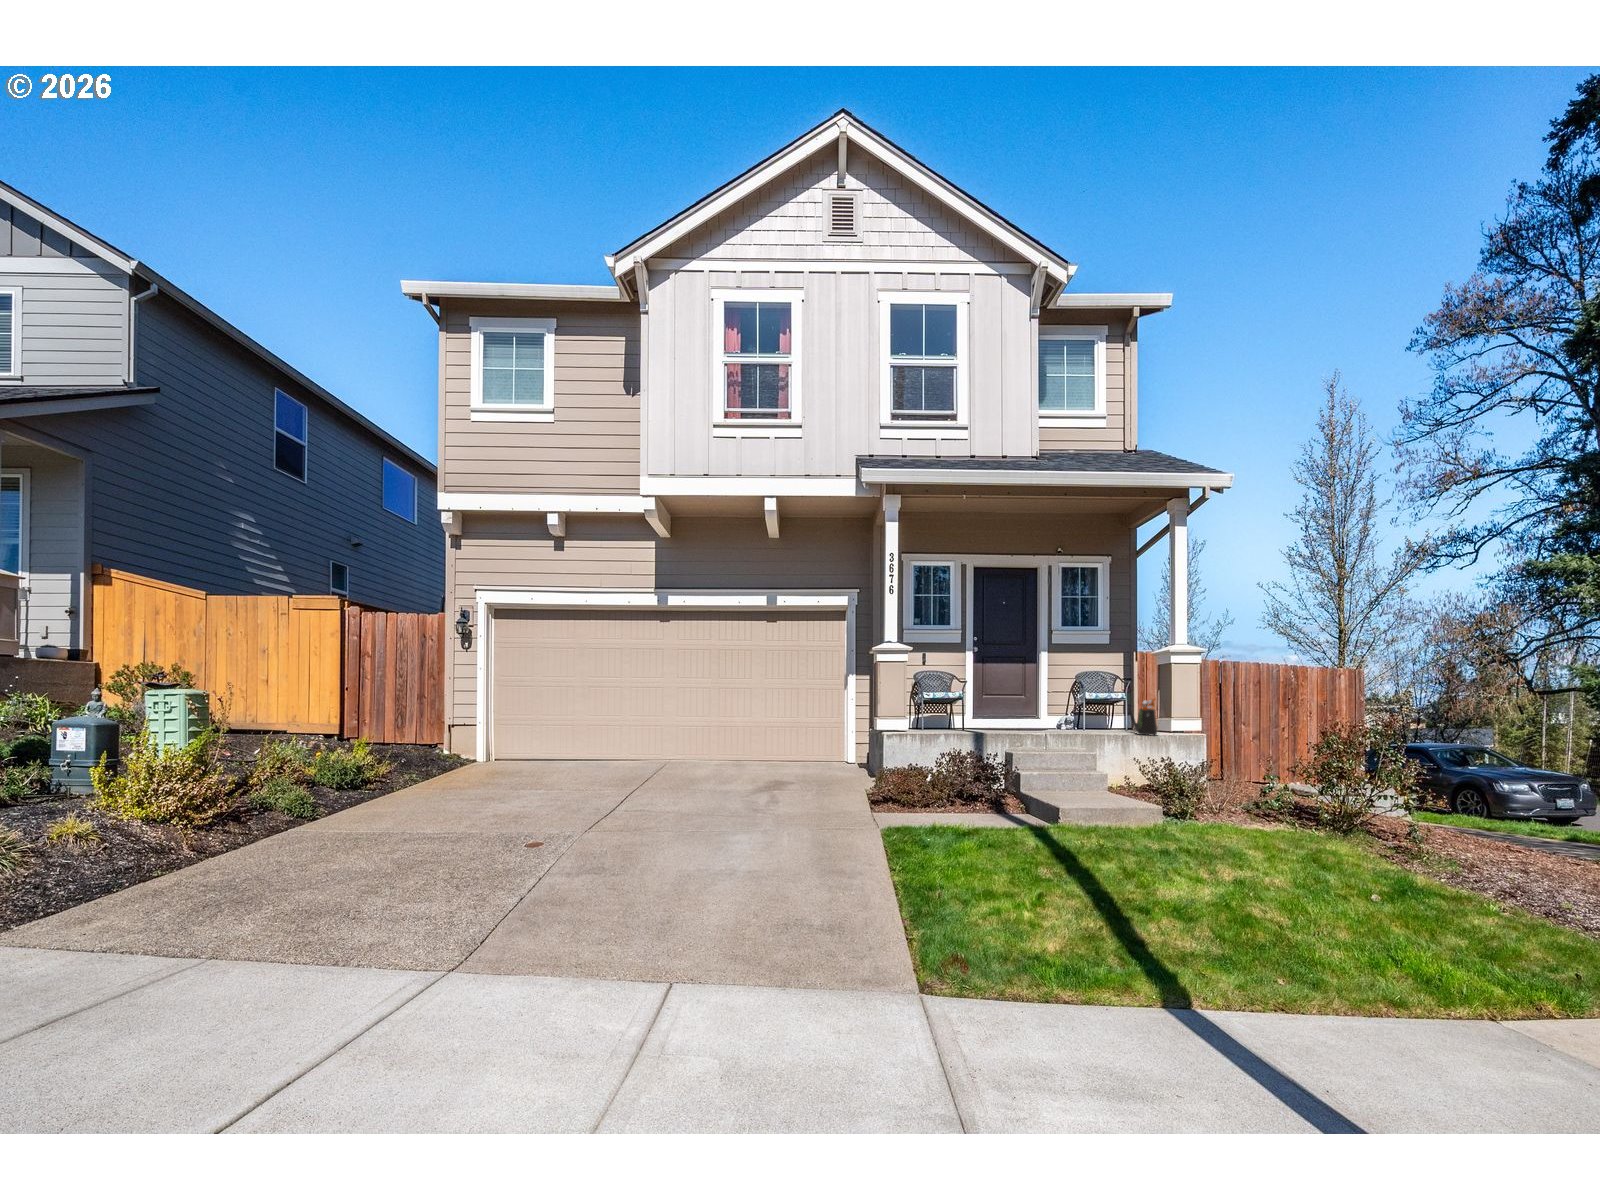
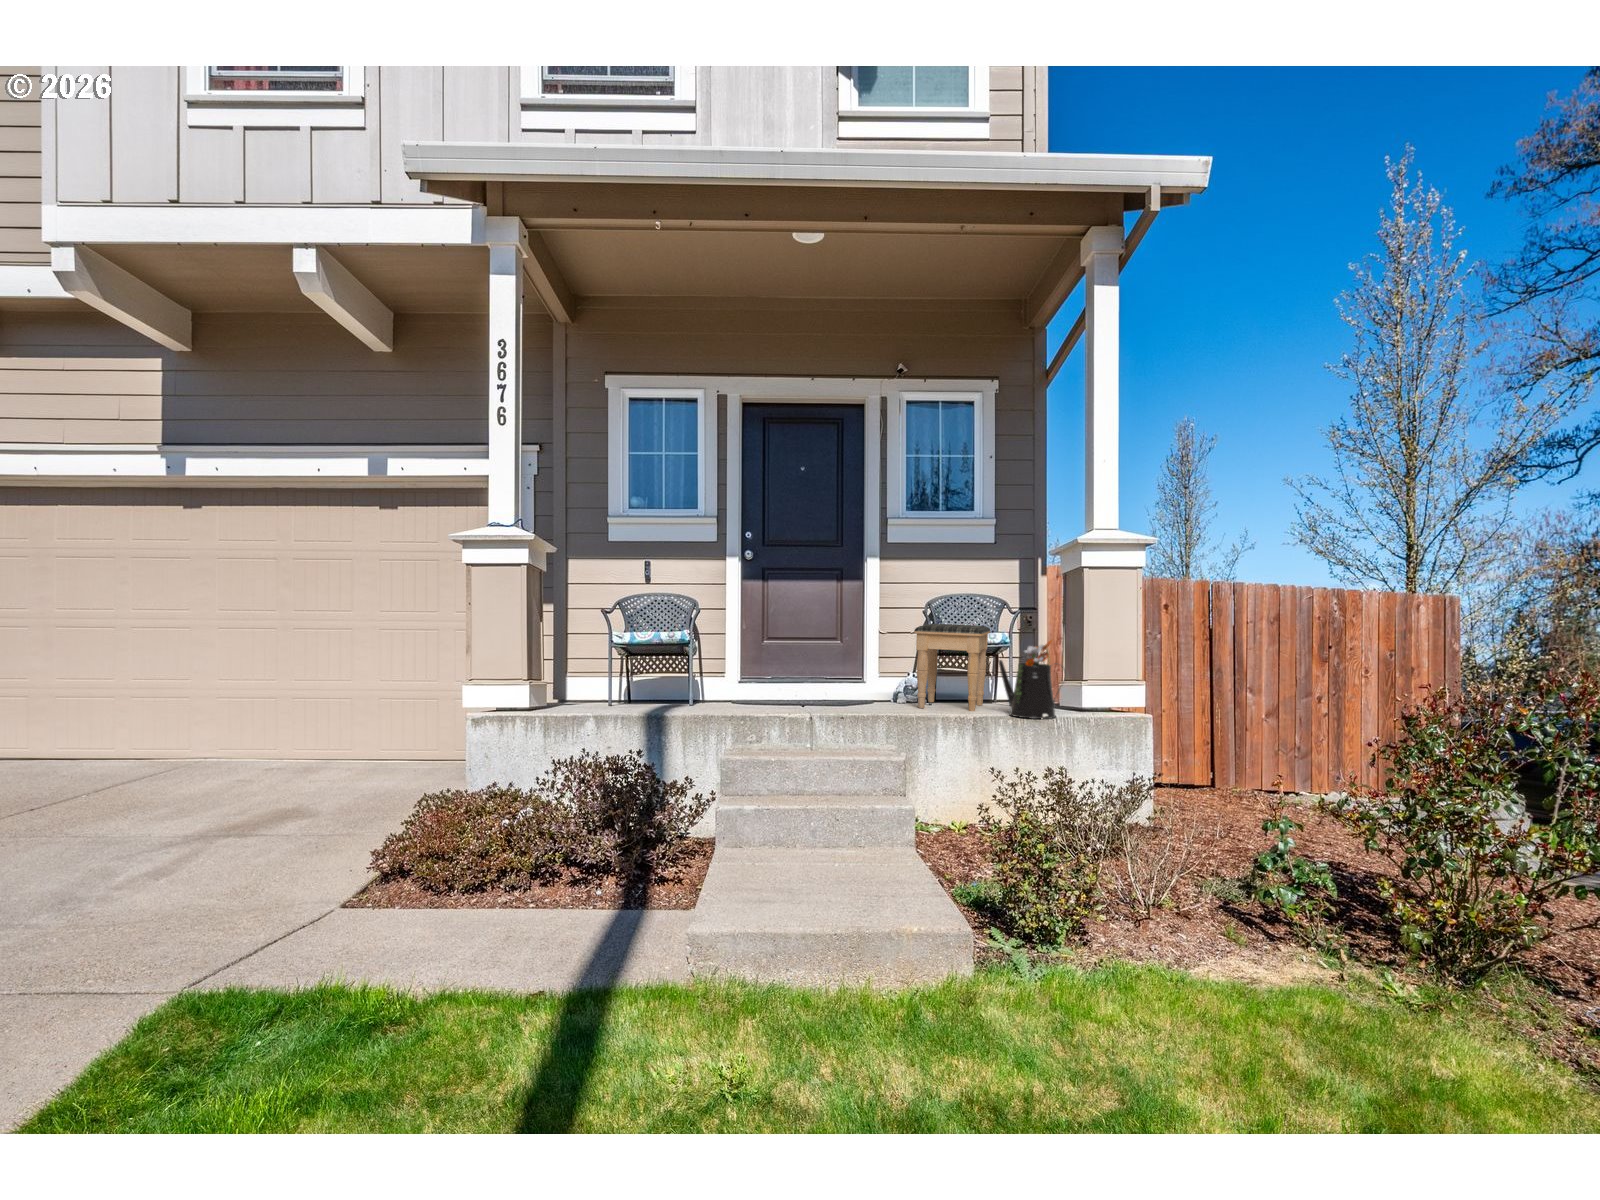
footstool: none [1084,689,1119,733] -> present [914,624,990,711]

